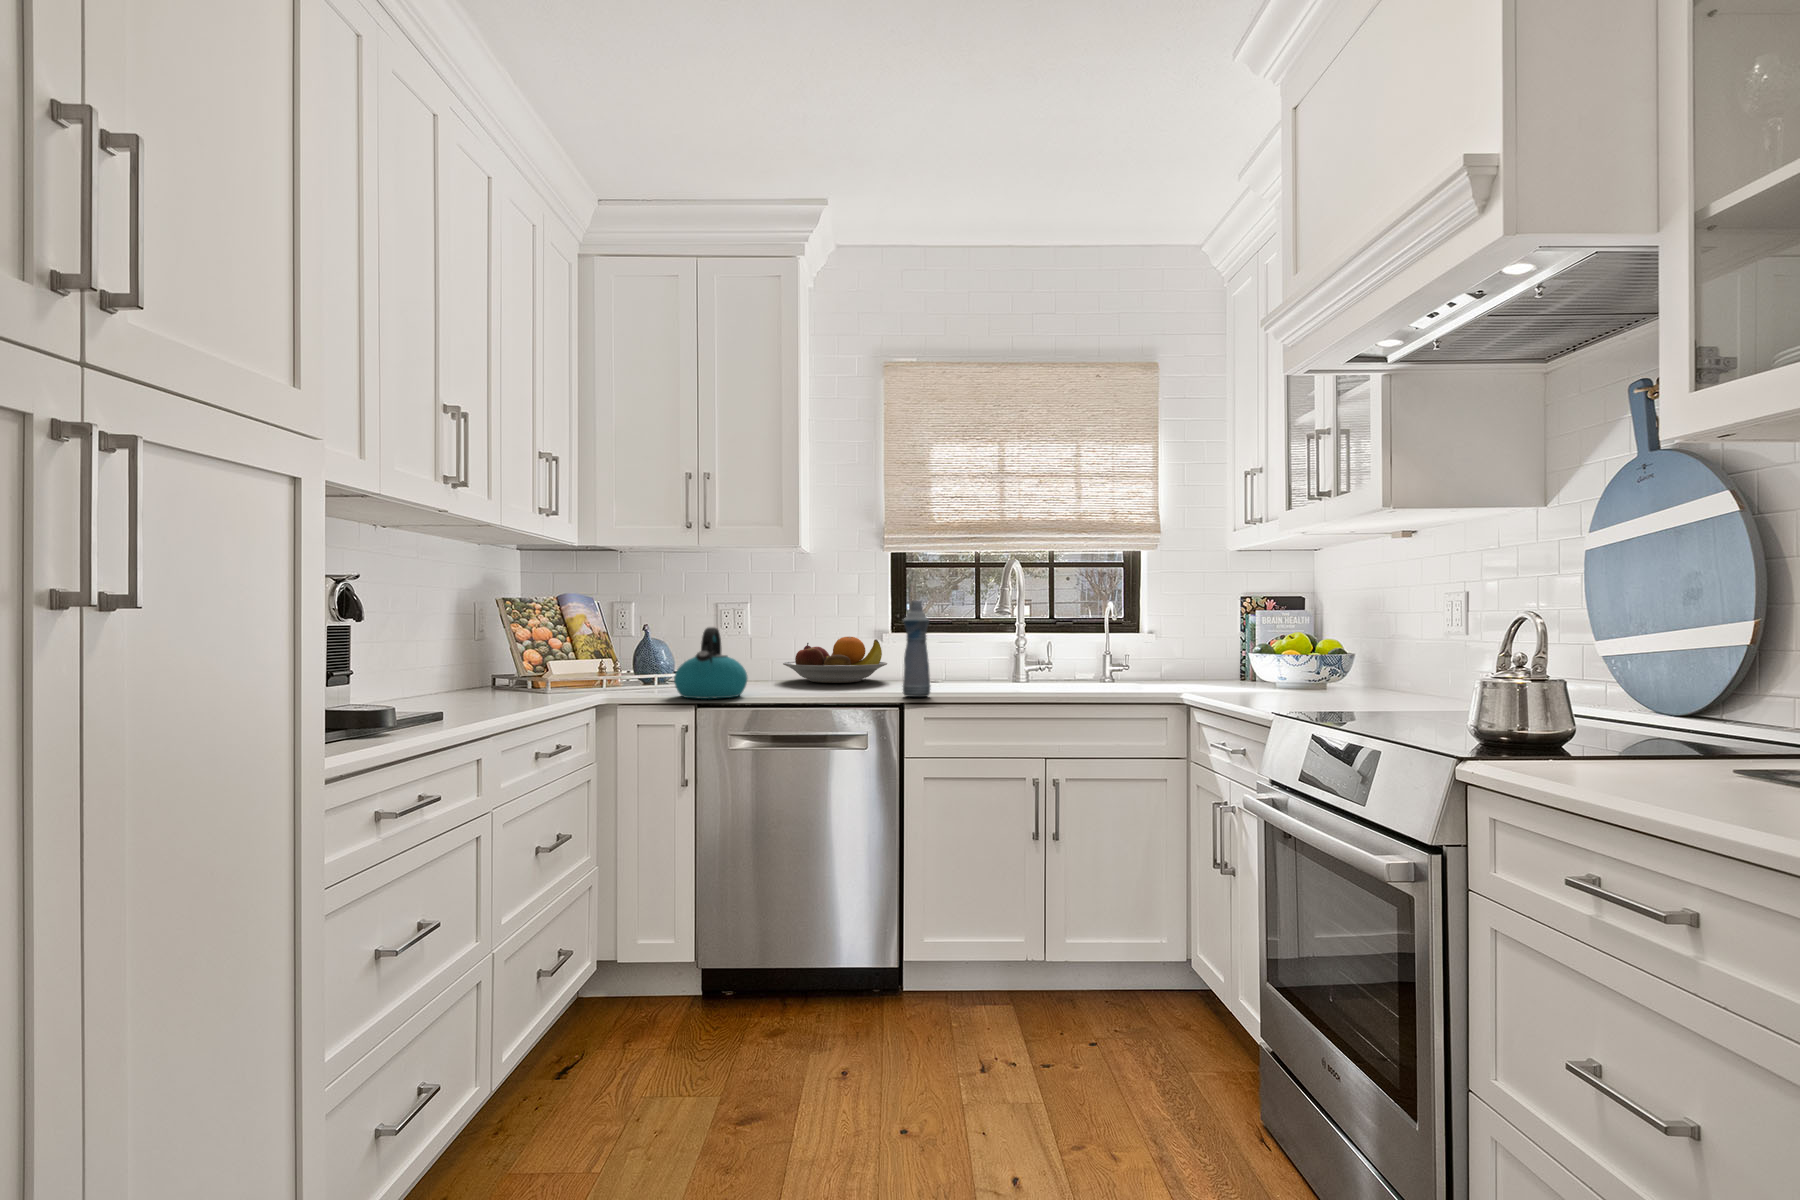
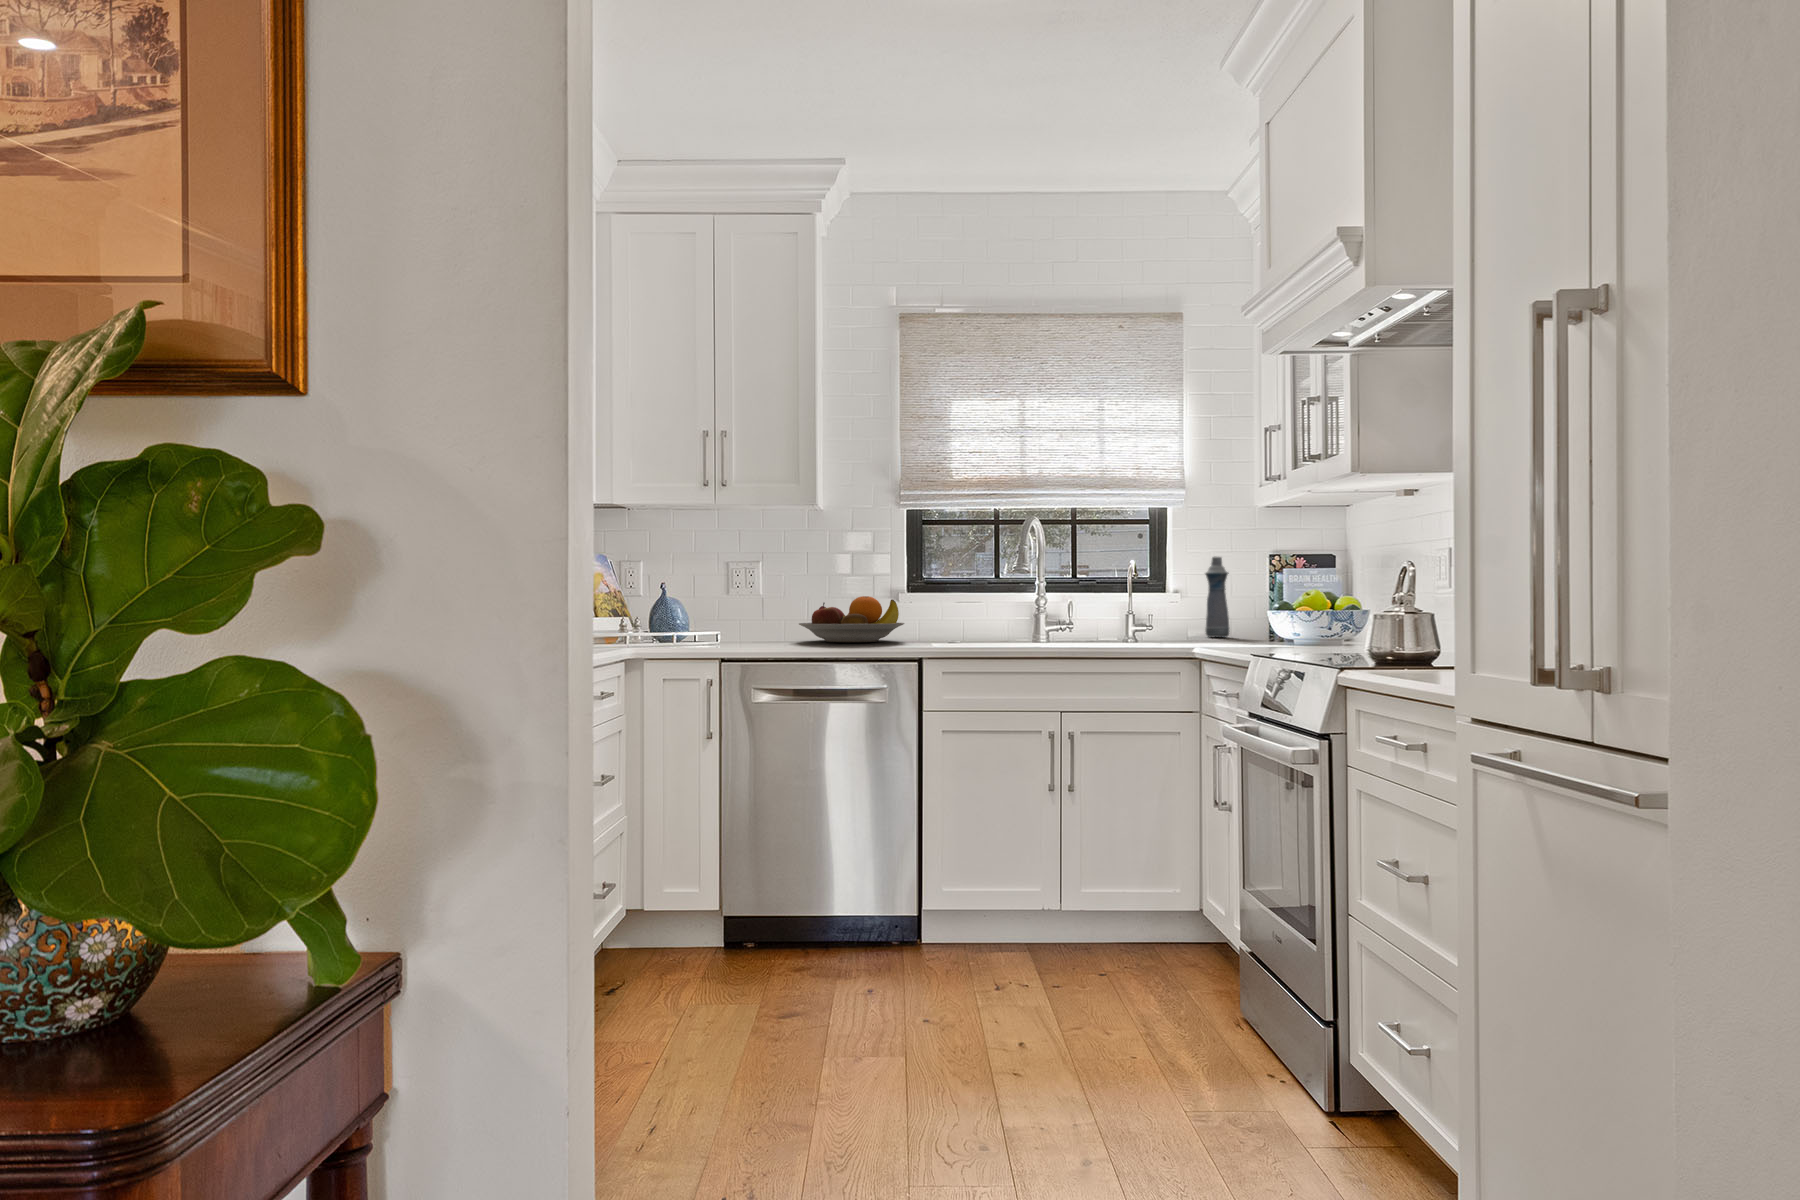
bottle: present [903,601,930,697] -> present [1205,557,1229,637]
kettle: present [674,627,748,699] -> none [699,585,770,653]

